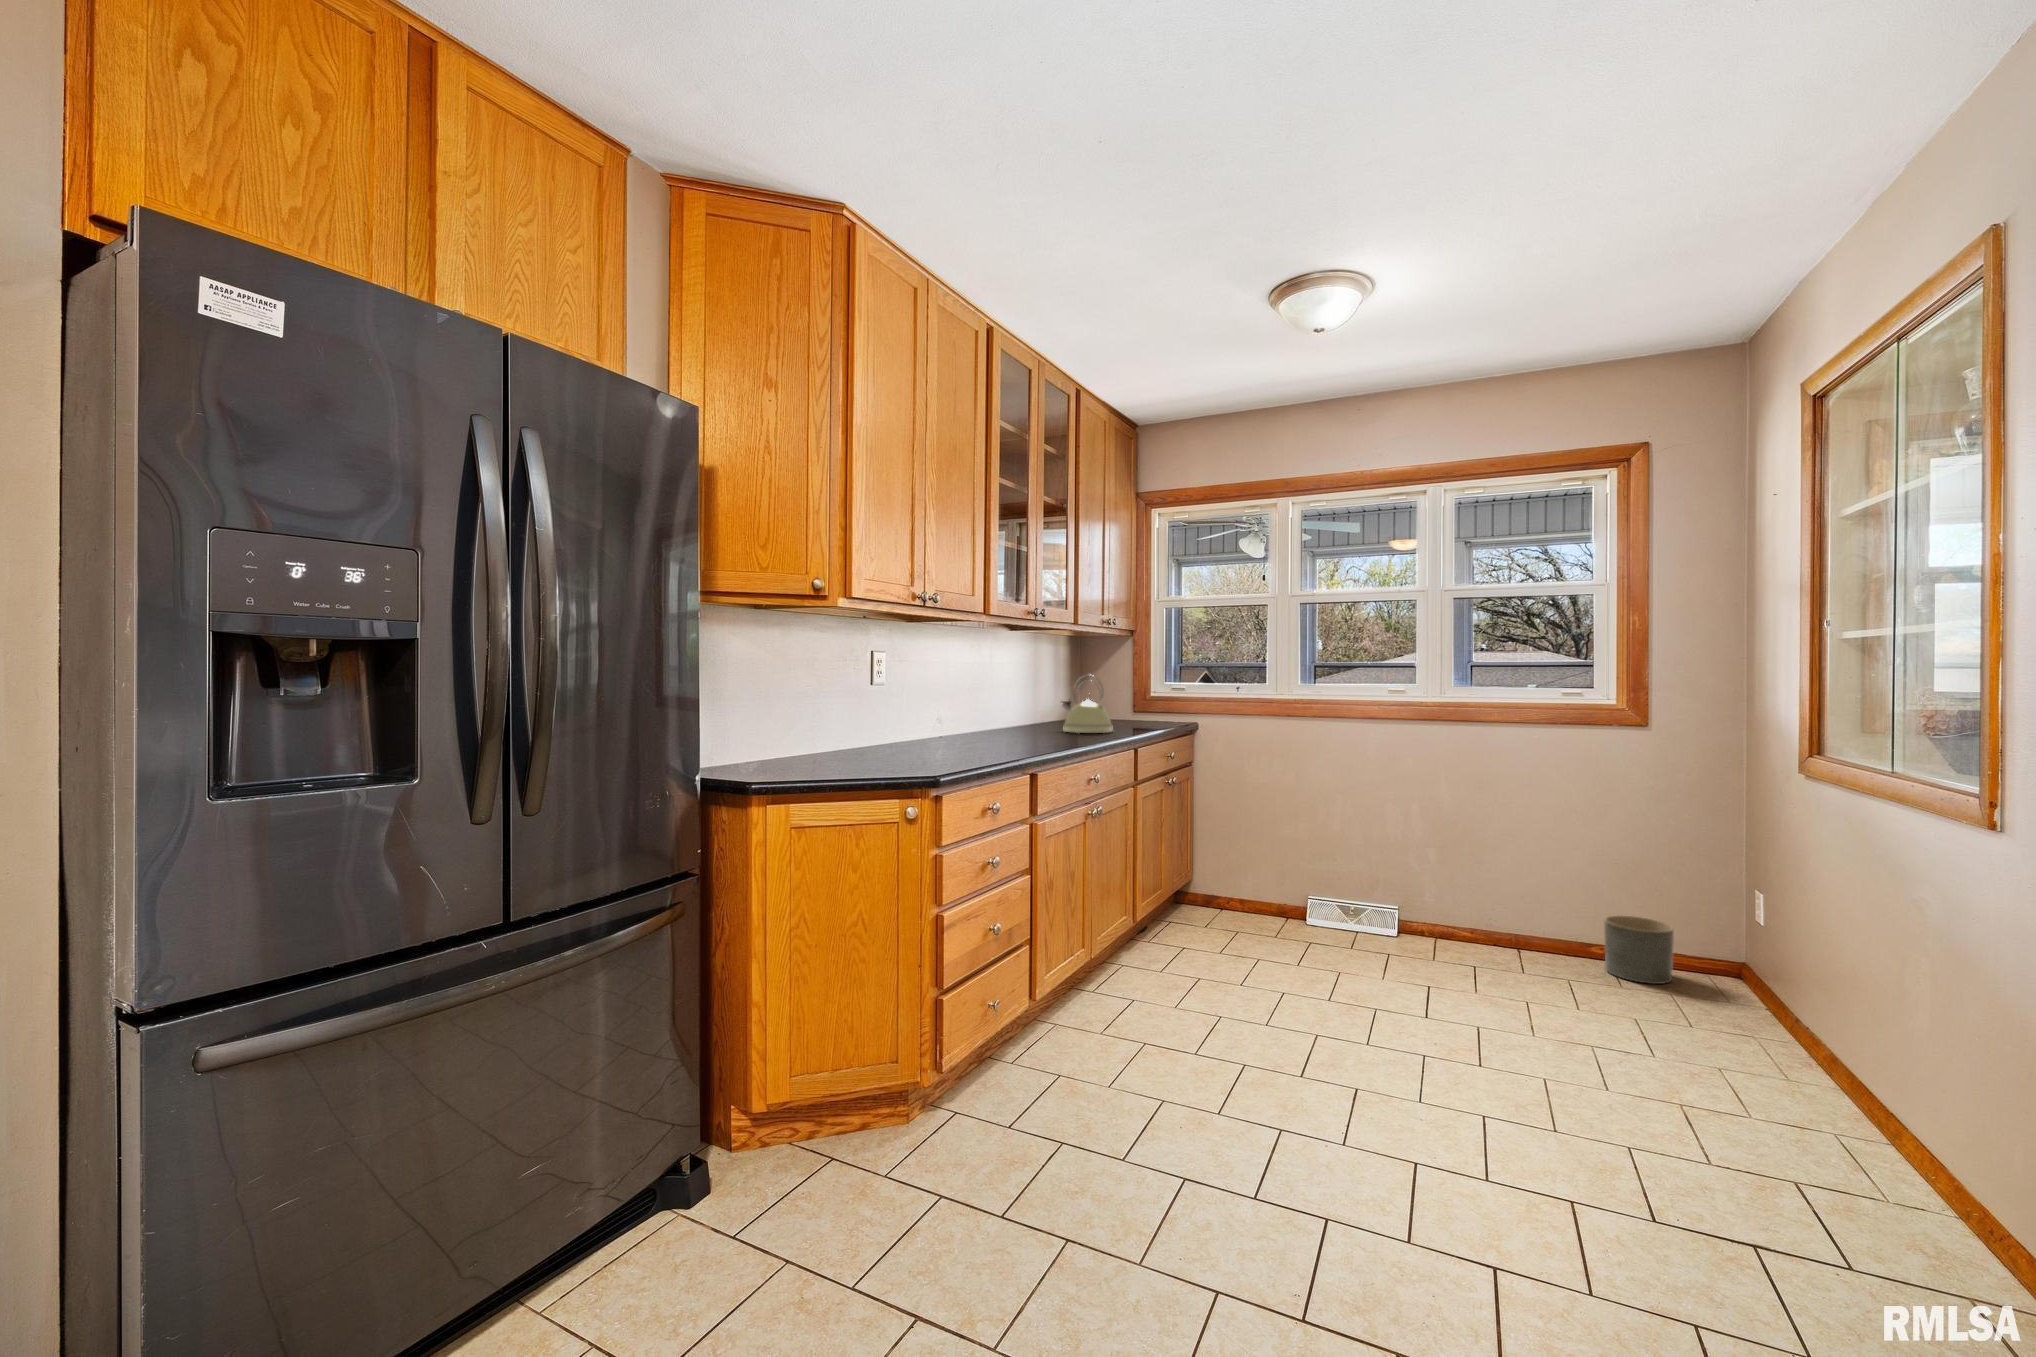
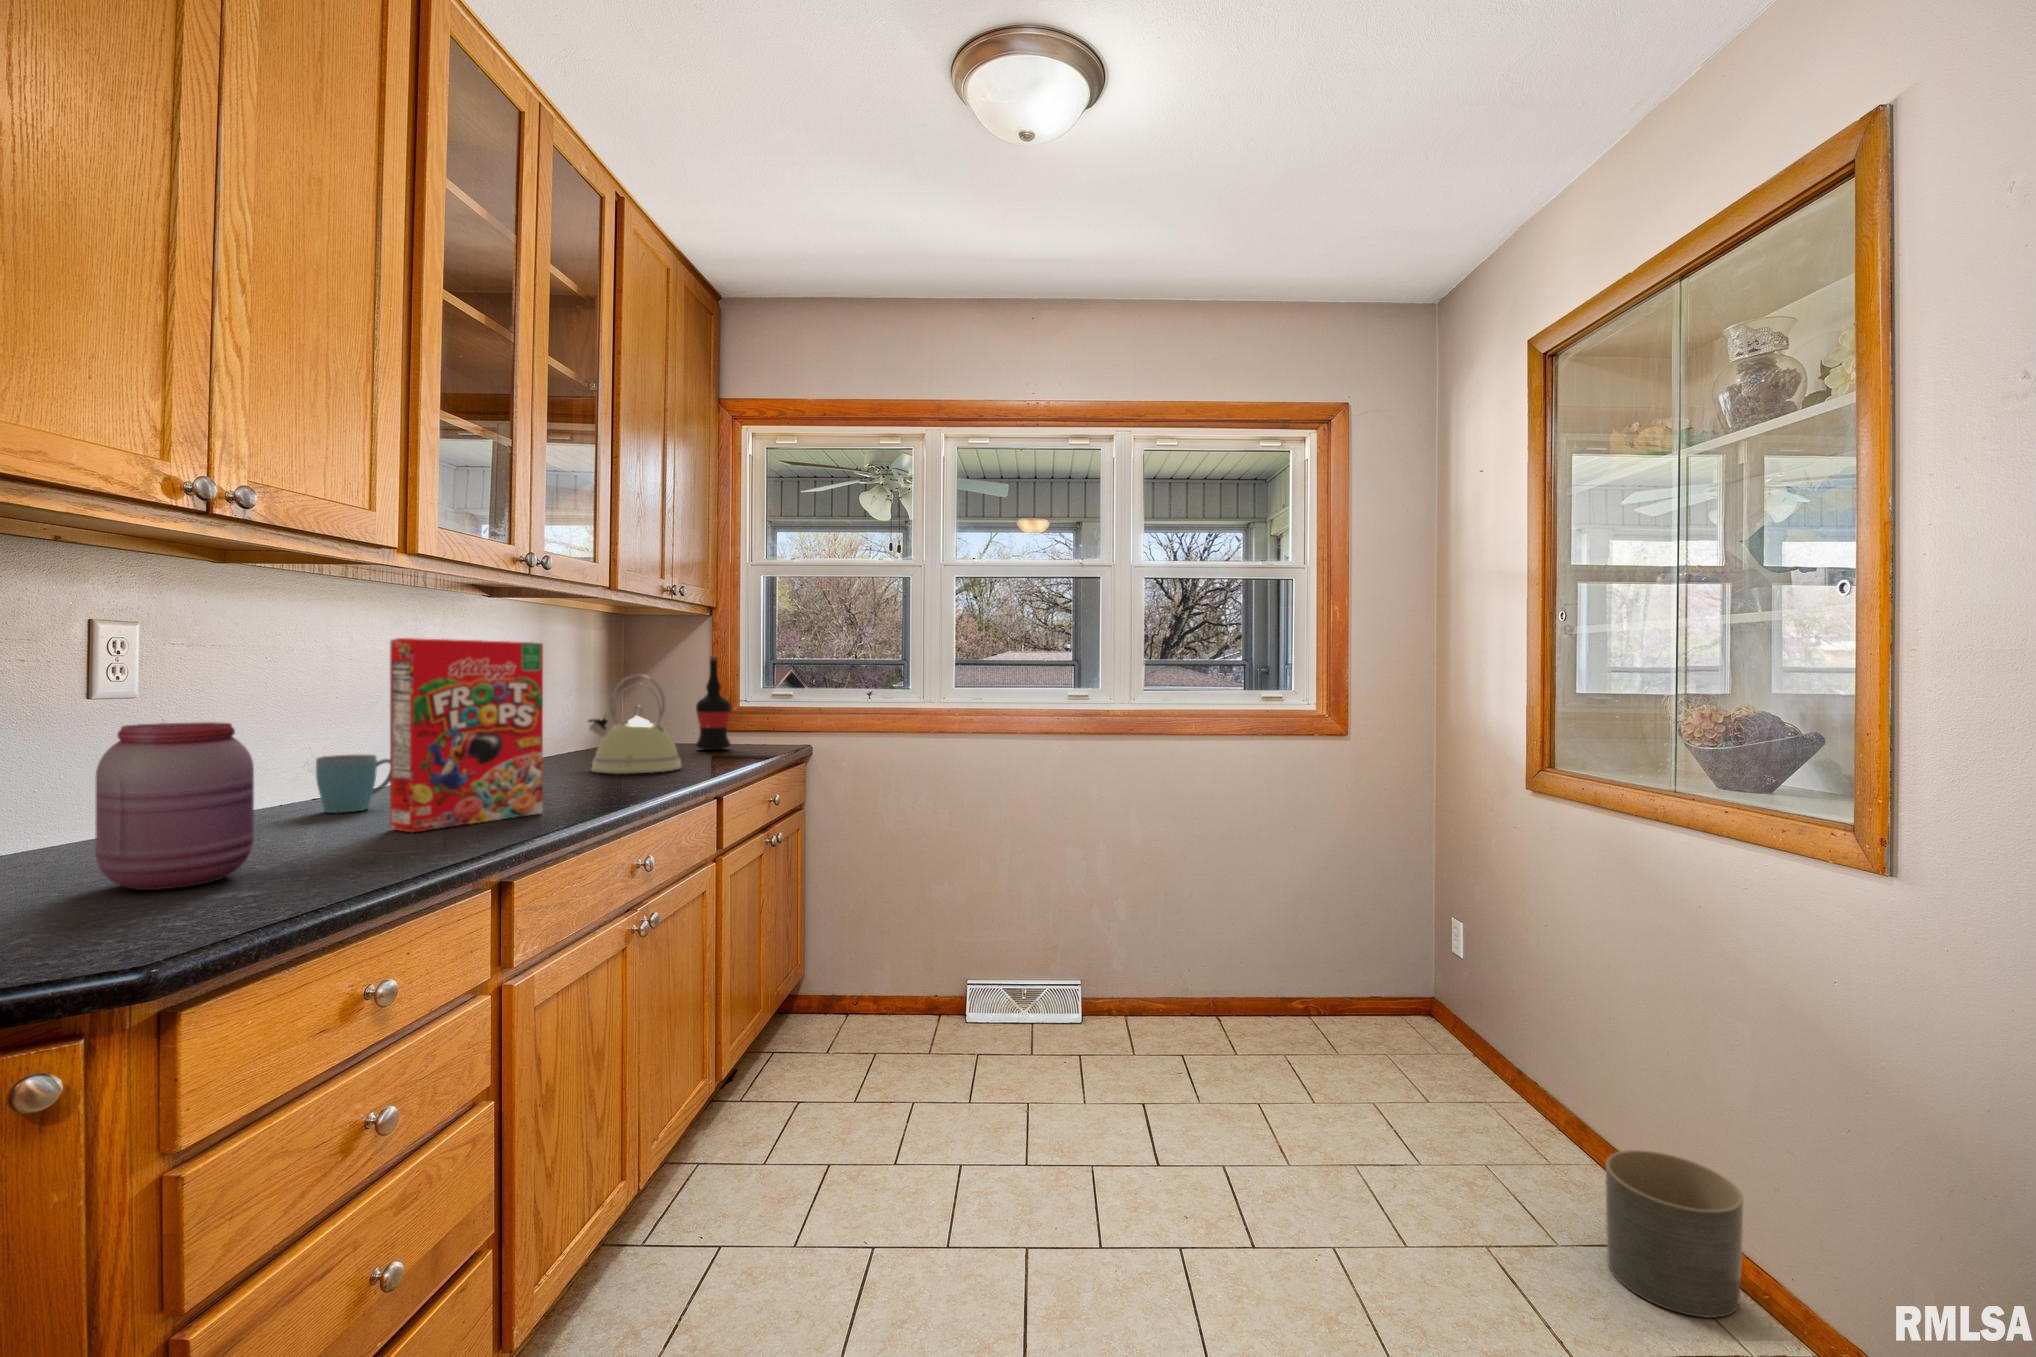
cereal box: none [981,657,1045,749] -> present [390,638,543,832]
wine bottle: none [1122,663,1144,724] -> present [696,656,731,750]
jar: none [895,694,943,760] -> present [95,722,254,890]
mug: none [945,714,976,742] -> present [316,754,390,813]
planter: present [1604,915,1674,984] -> present [1606,1150,1743,1318]

